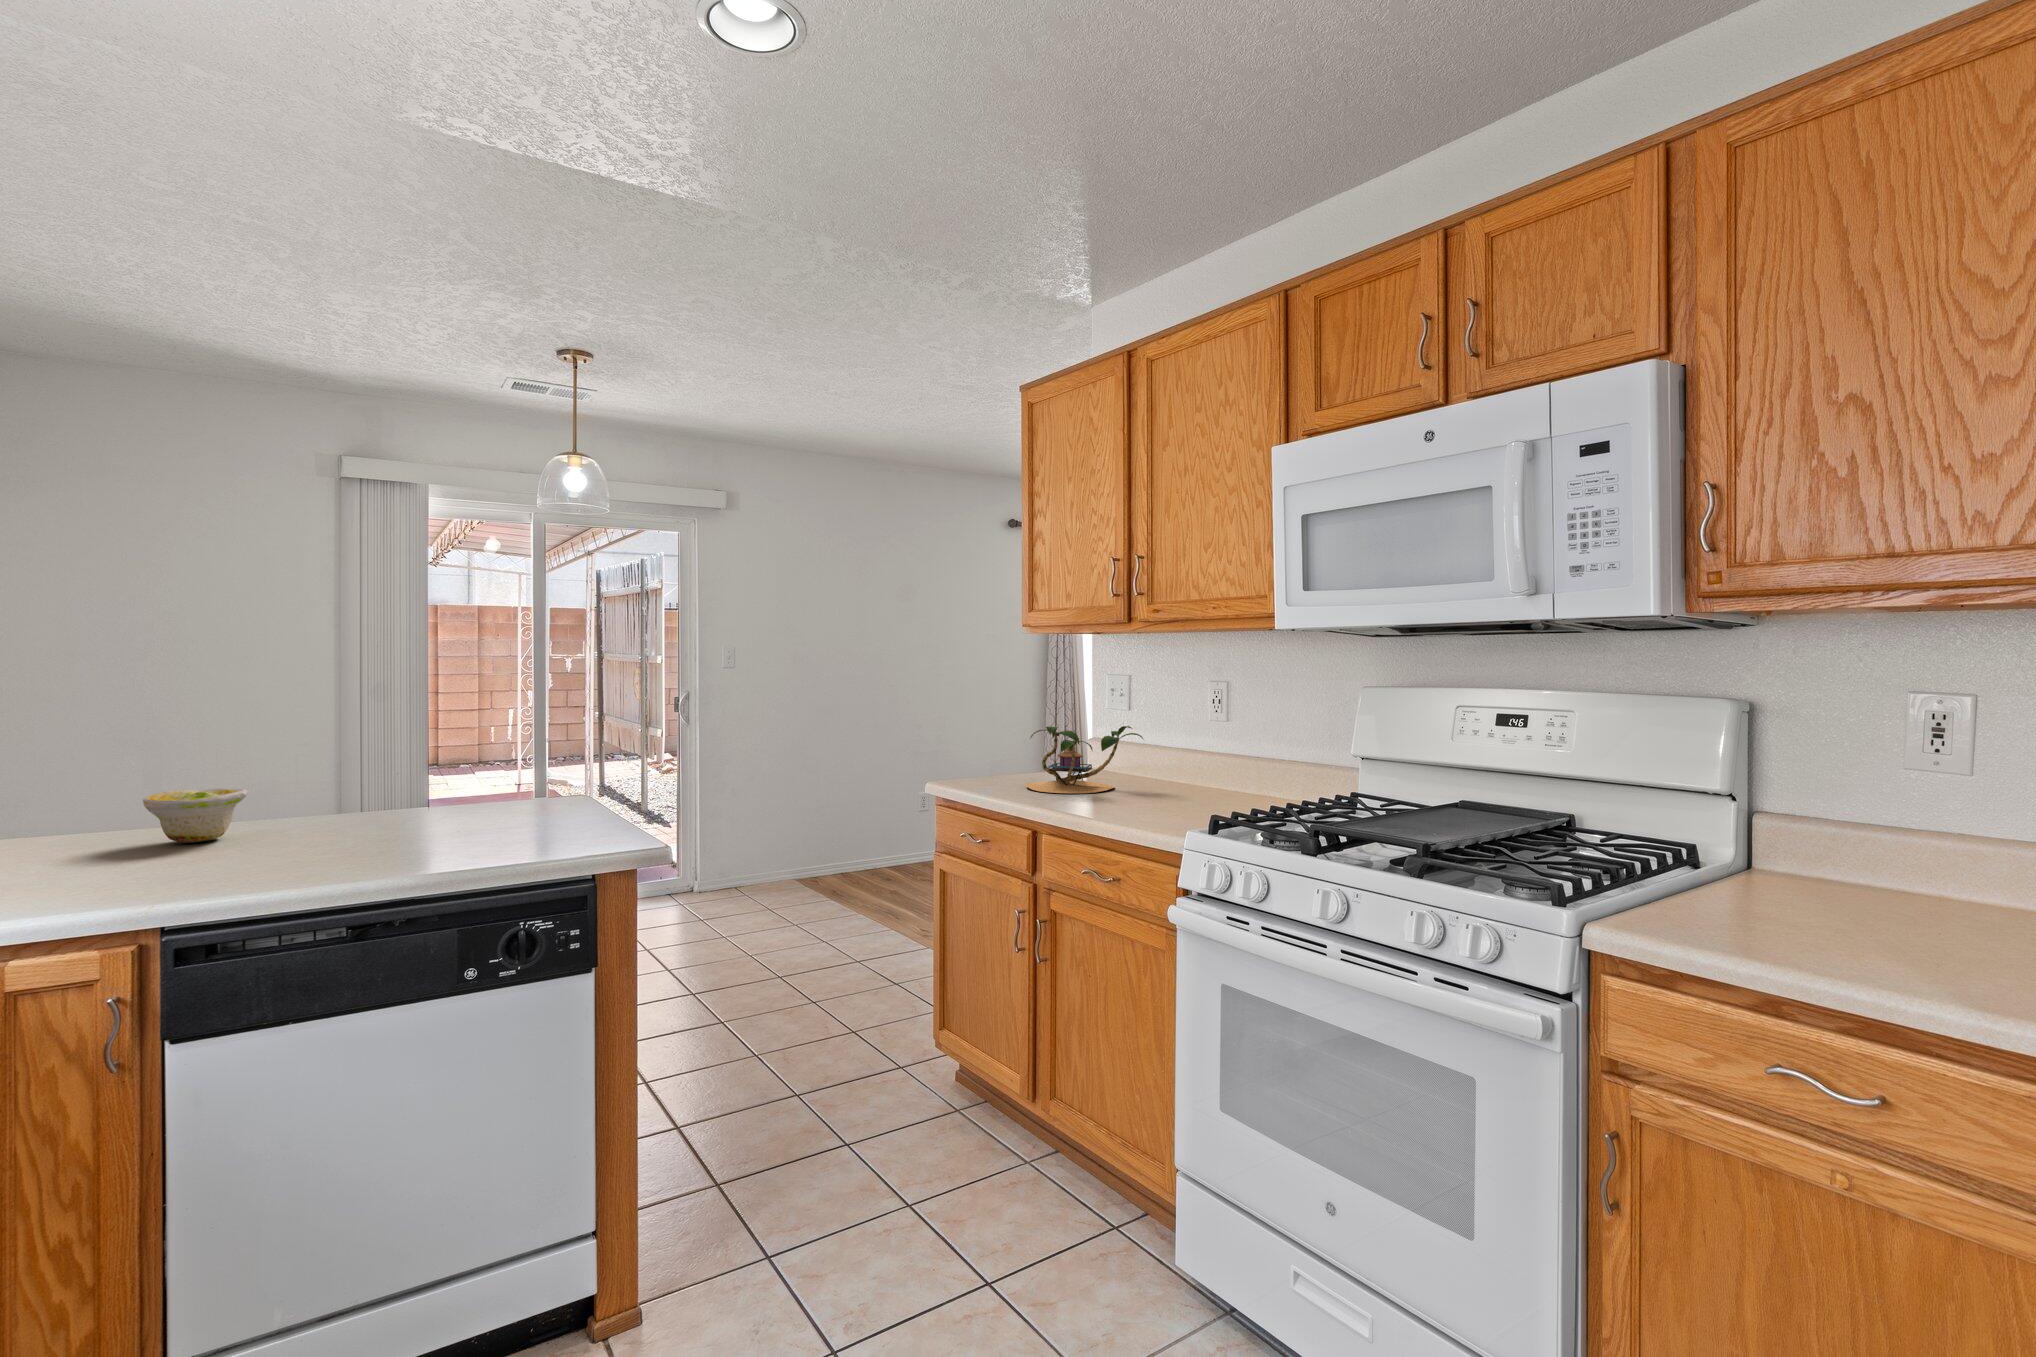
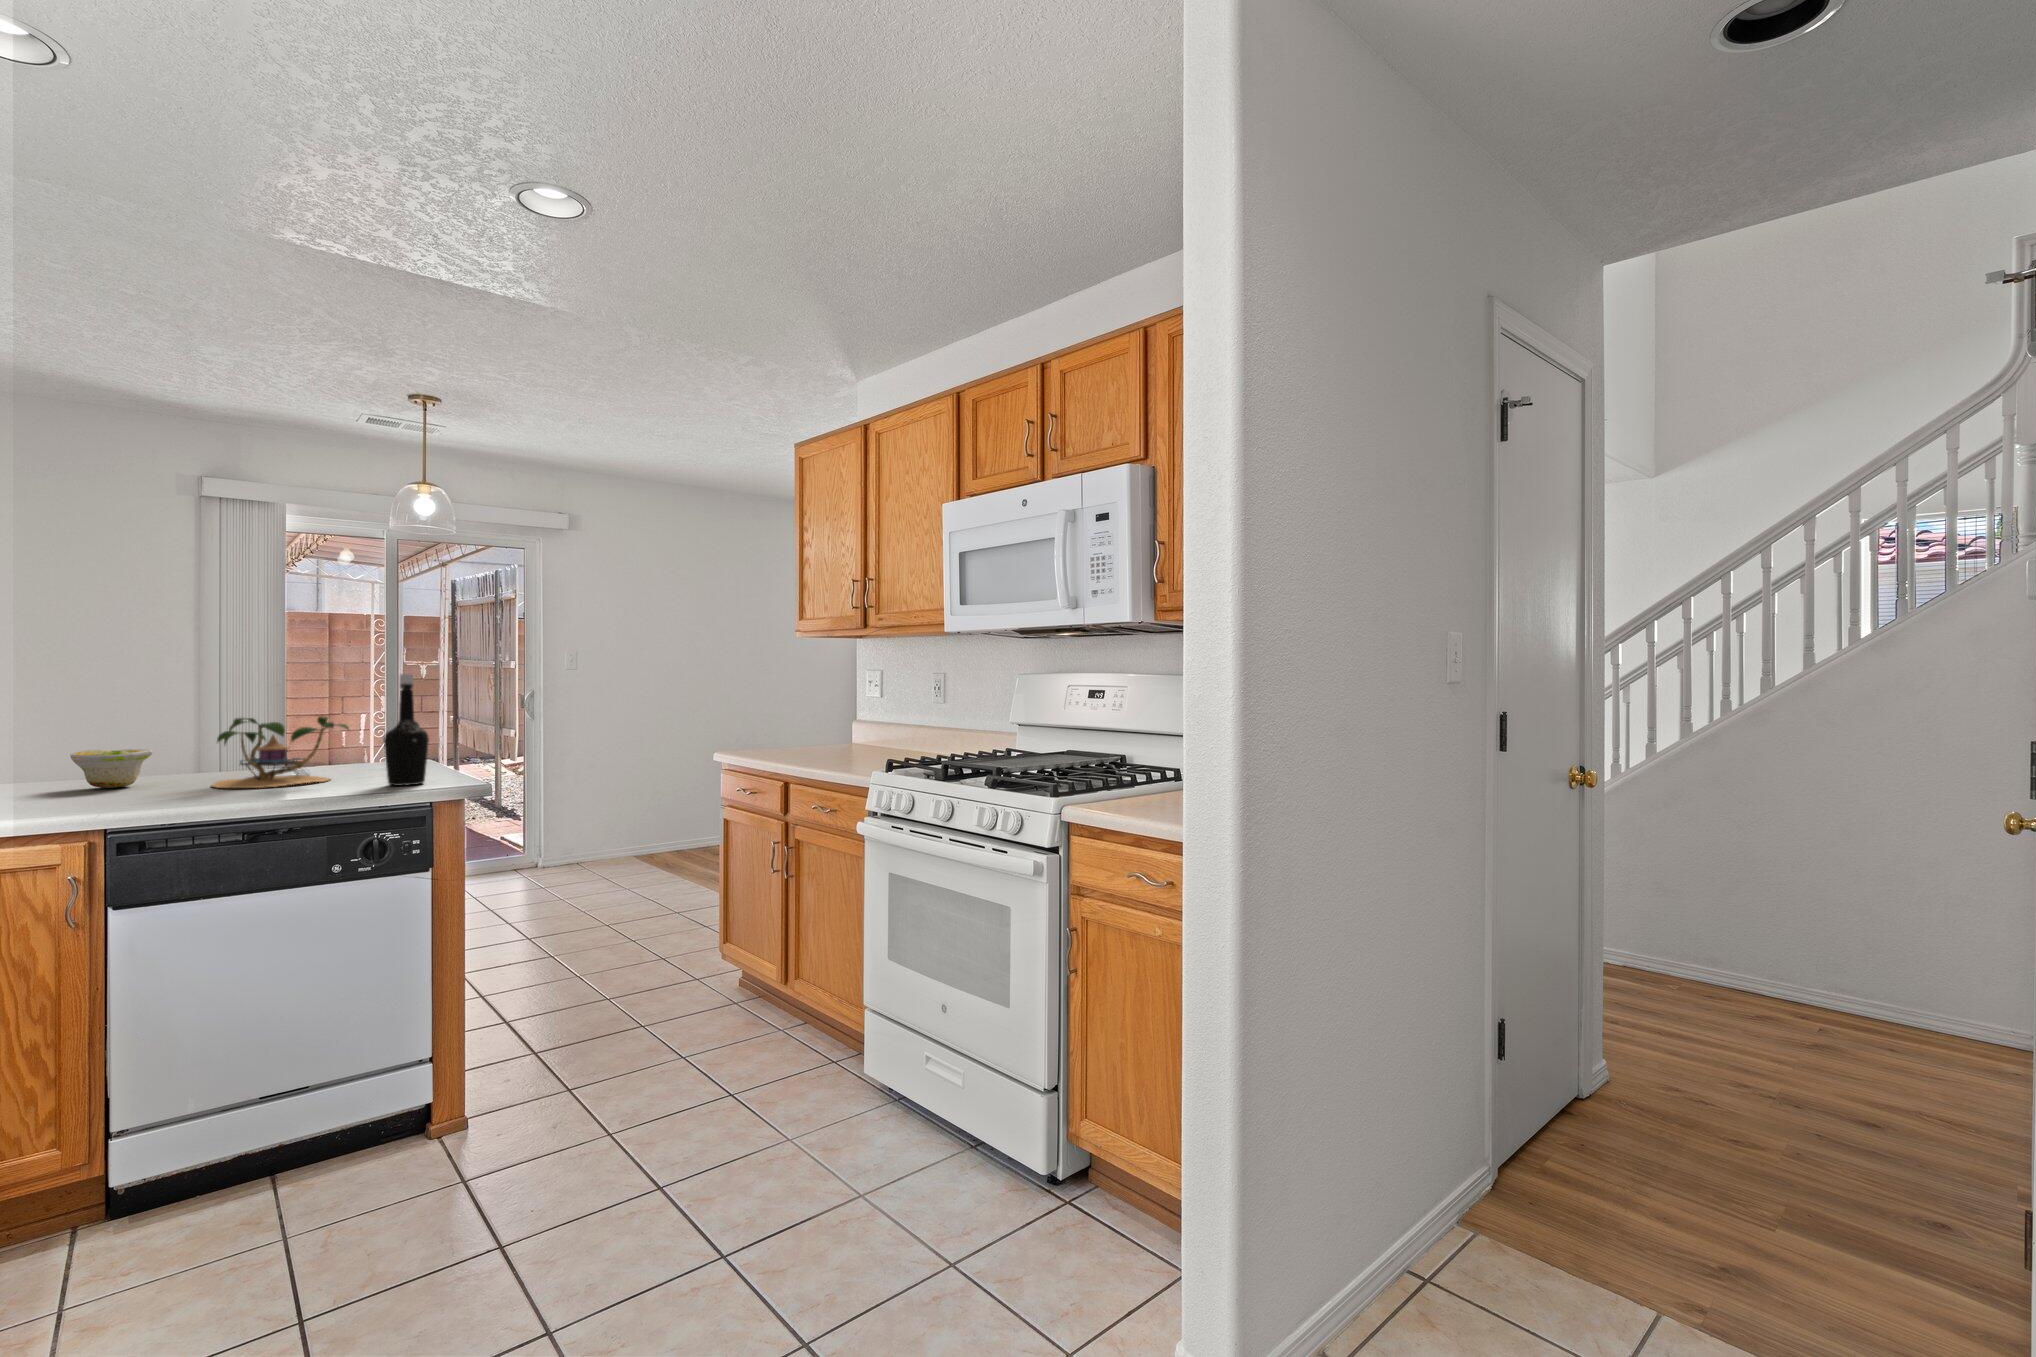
bottle: none [533,692,591,847] -> present [384,674,429,786]
plant: present [1026,726,1143,793] -> present [212,716,349,788]

